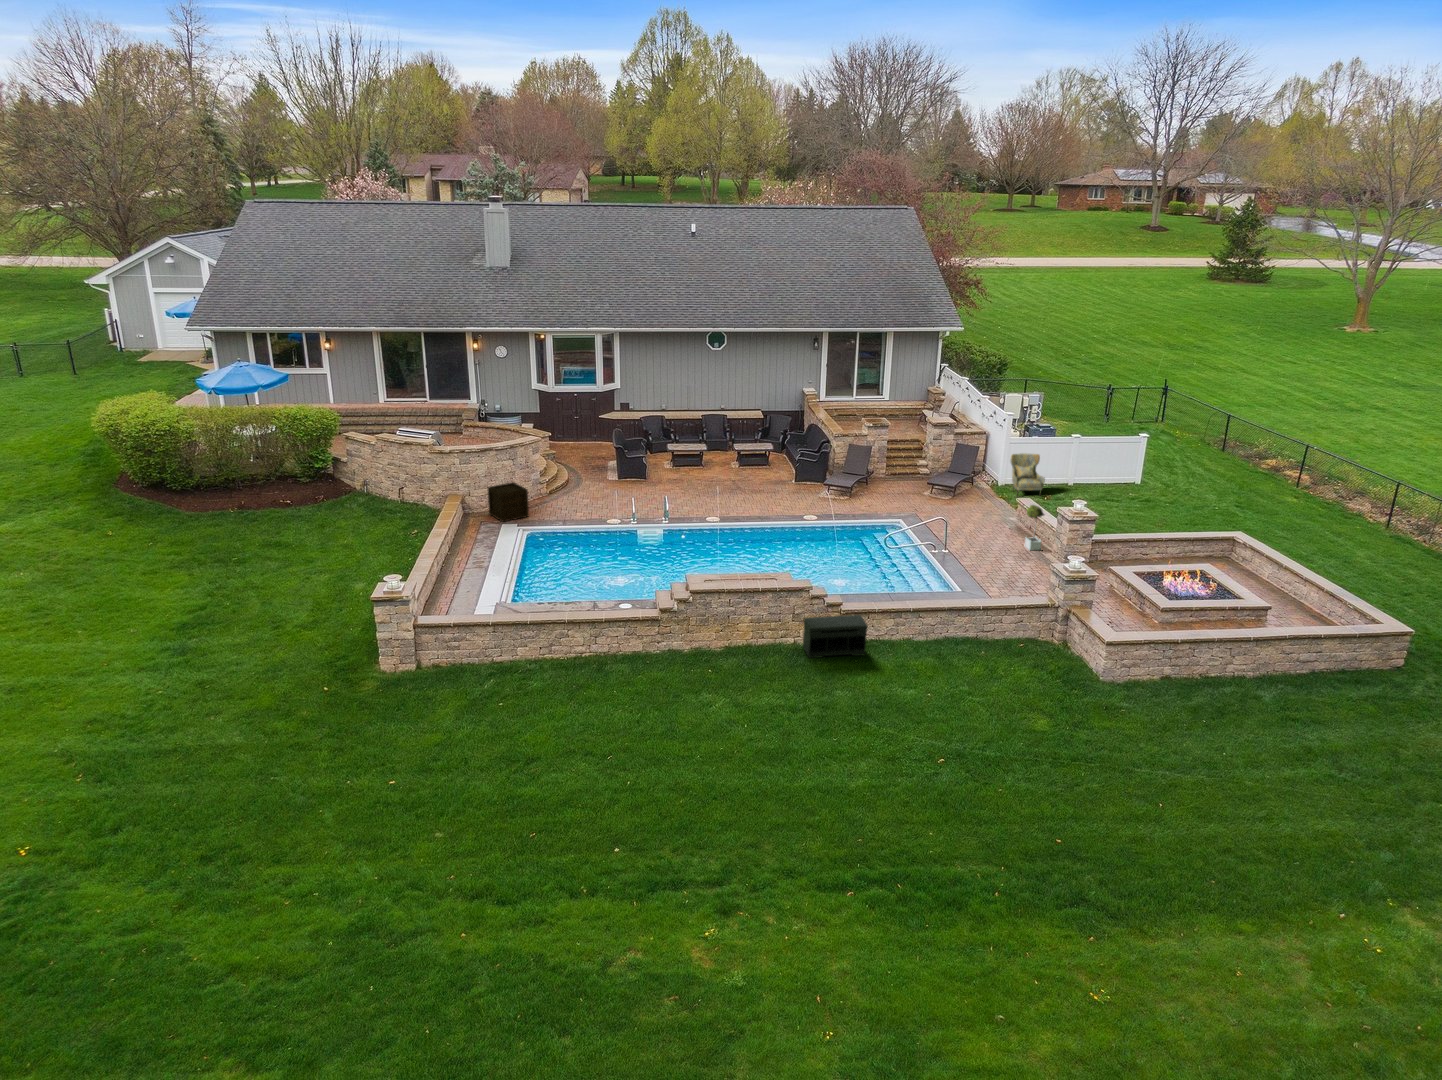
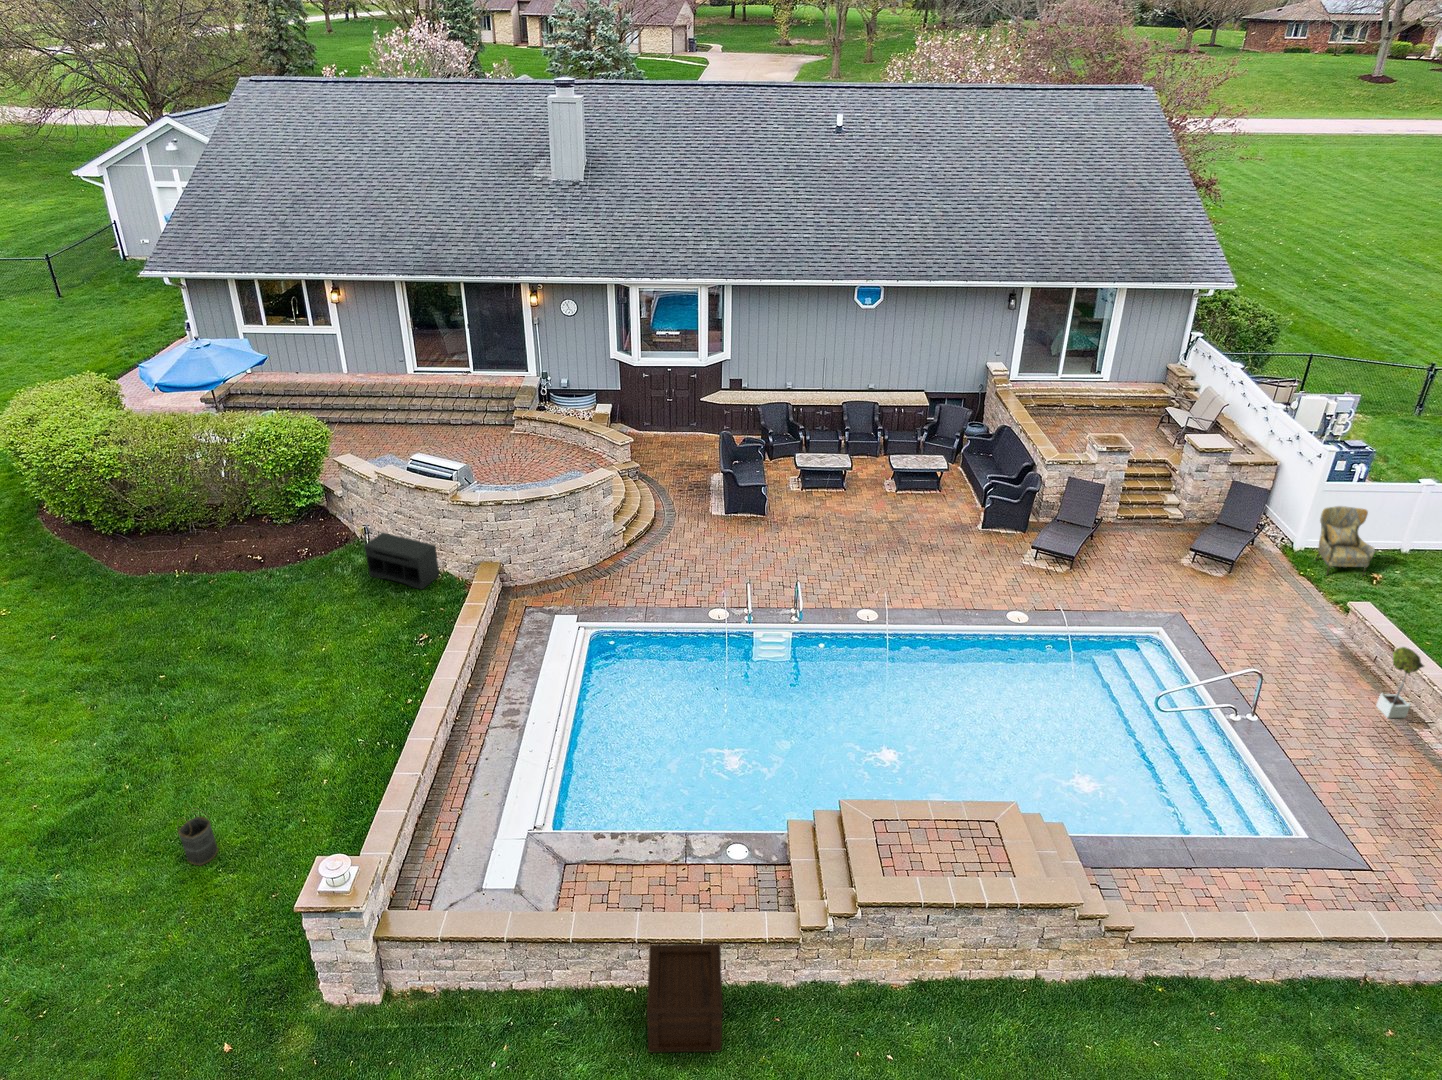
wooden crate: present [488,483,529,522] -> present [647,944,722,1052]
basket: none [280,585,302,622] -> present [178,816,218,865]
bench: present [803,615,868,658] -> present [364,533,439,589]

